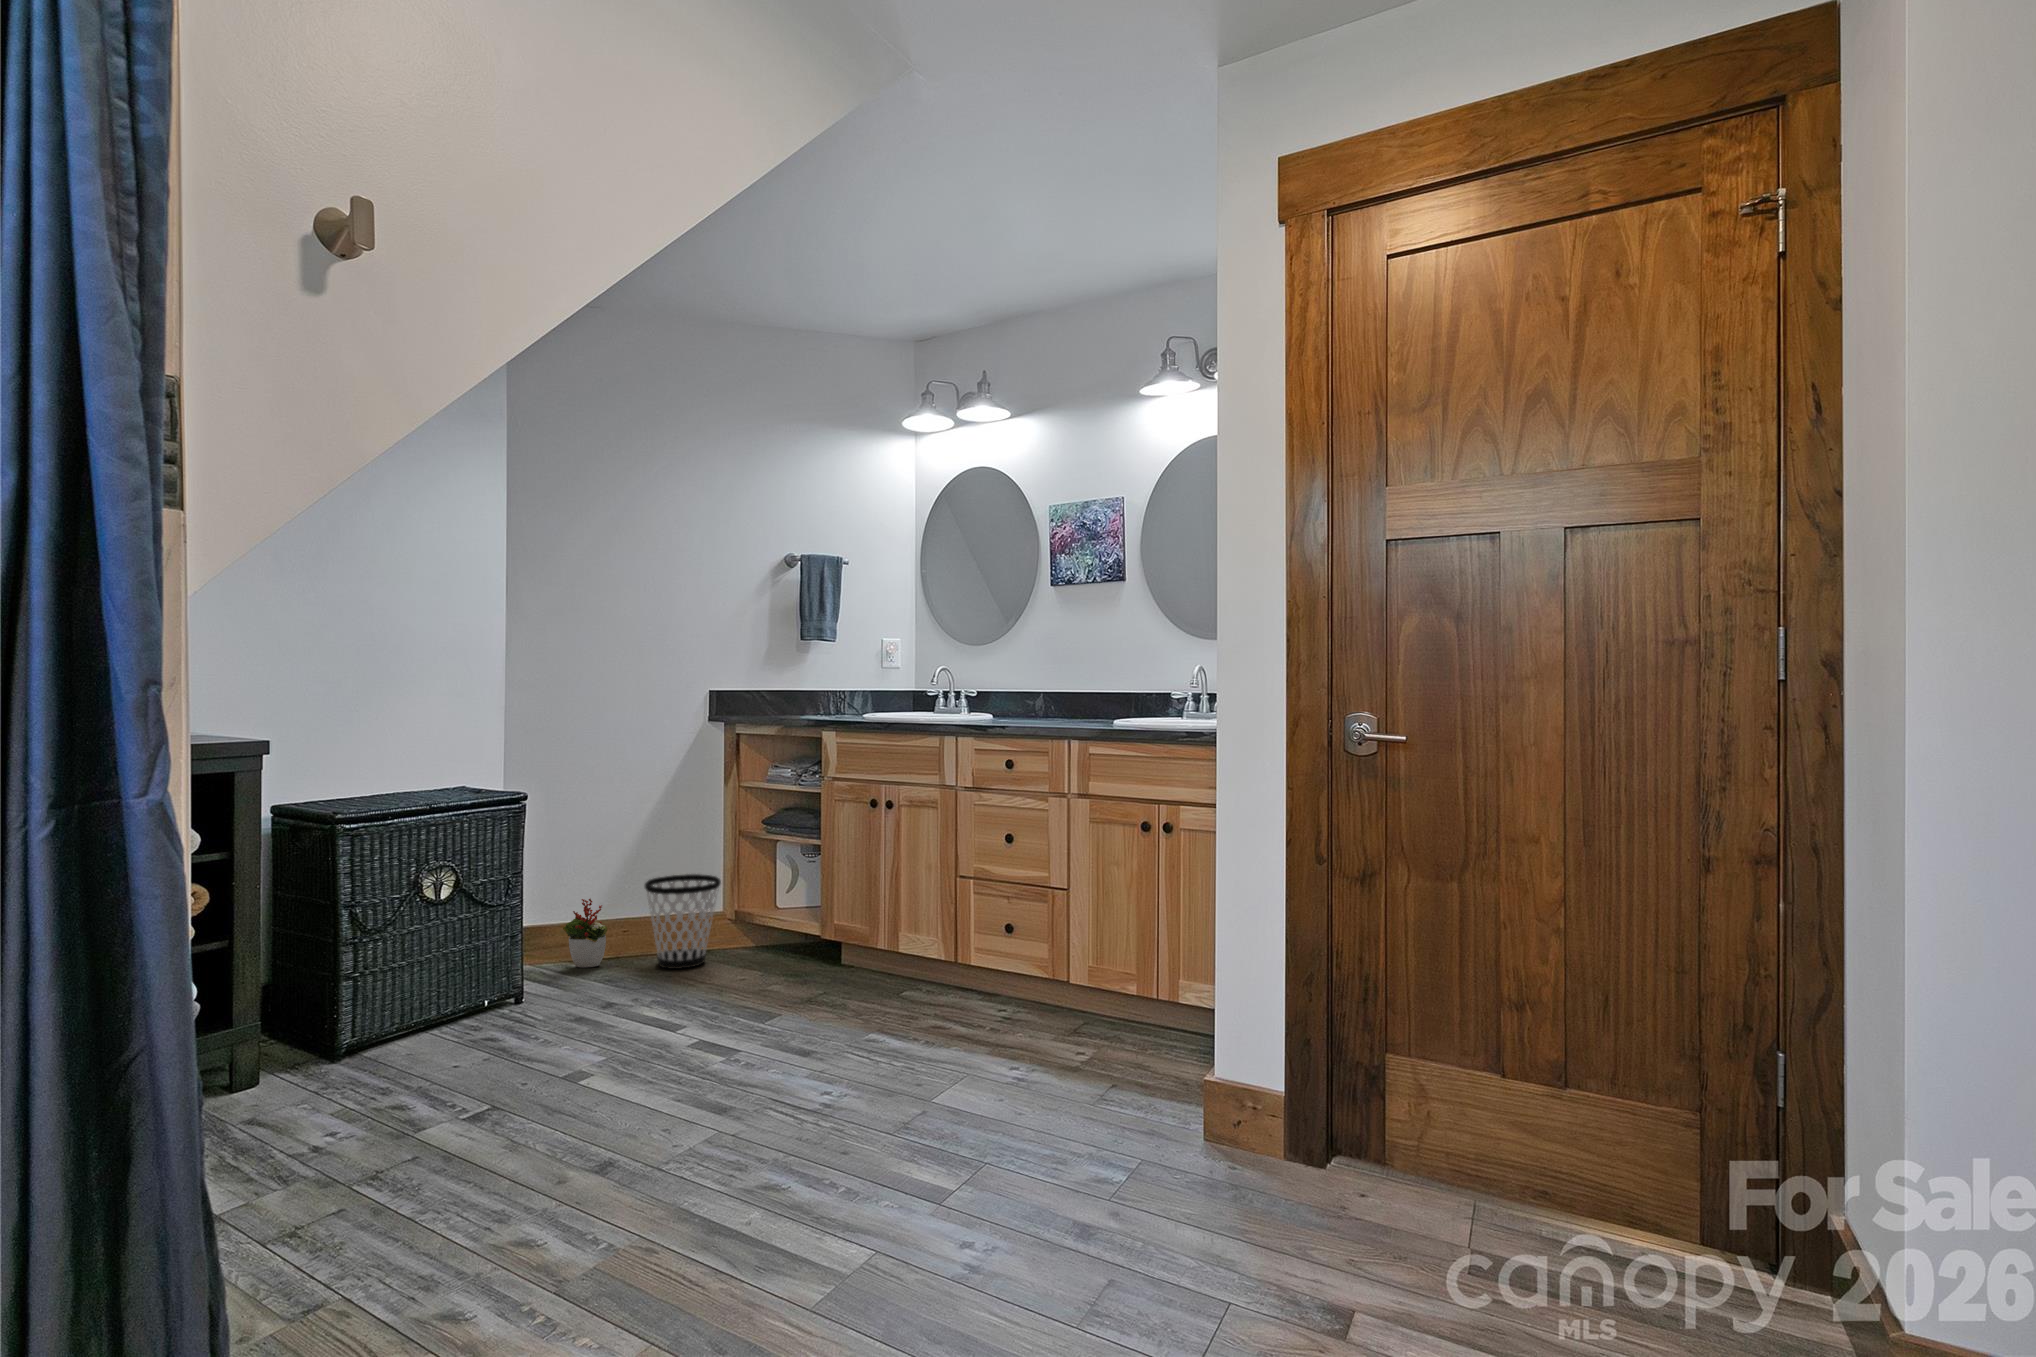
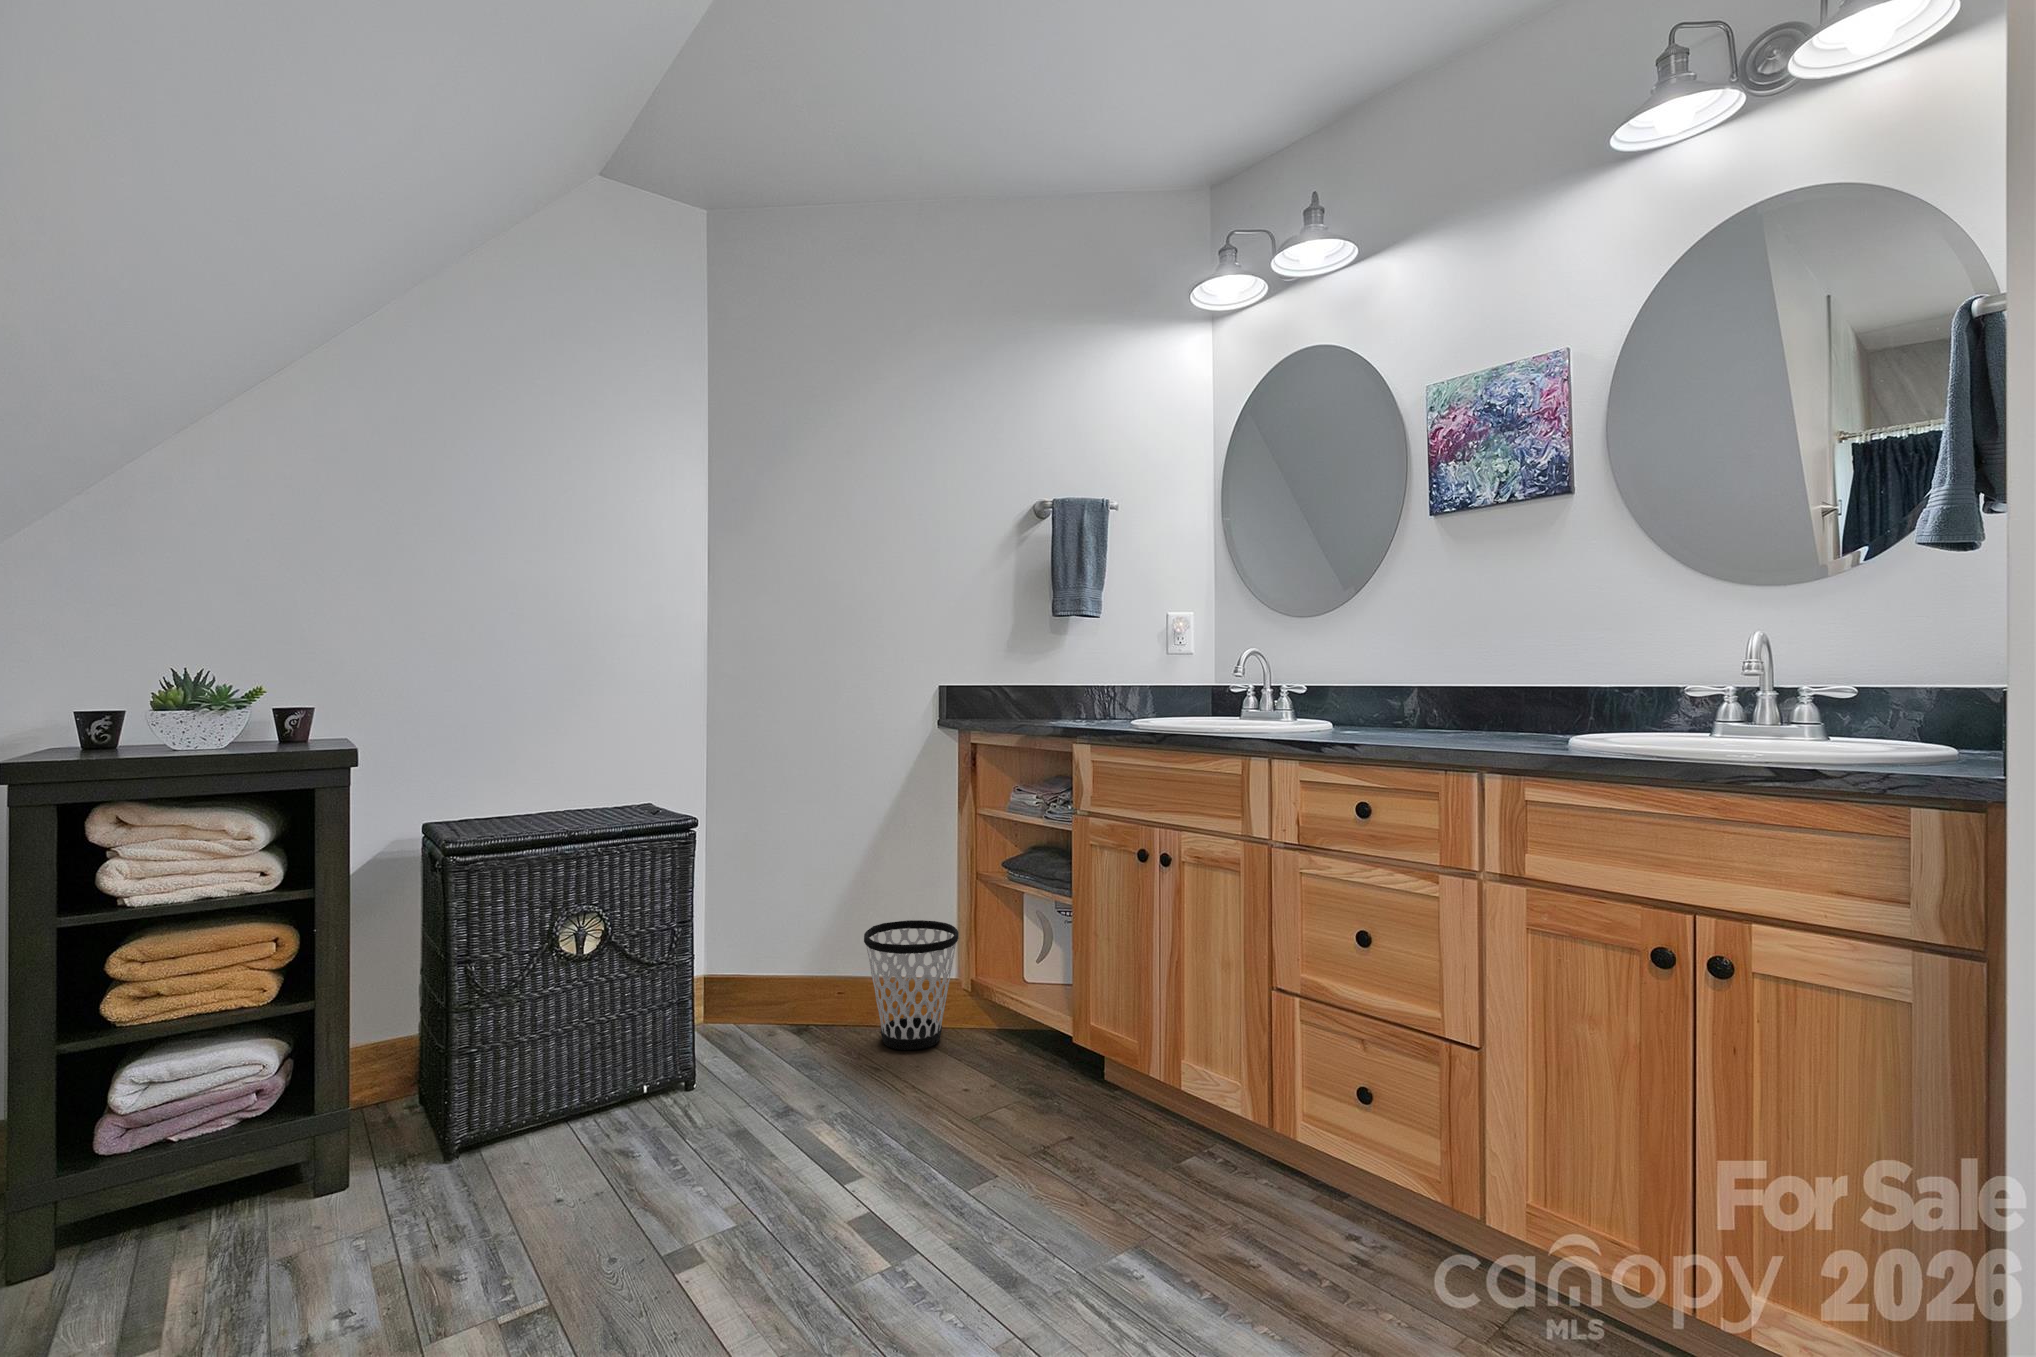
decorative plant: present [563,899,607,967] -> none [775,944,825,1031]

